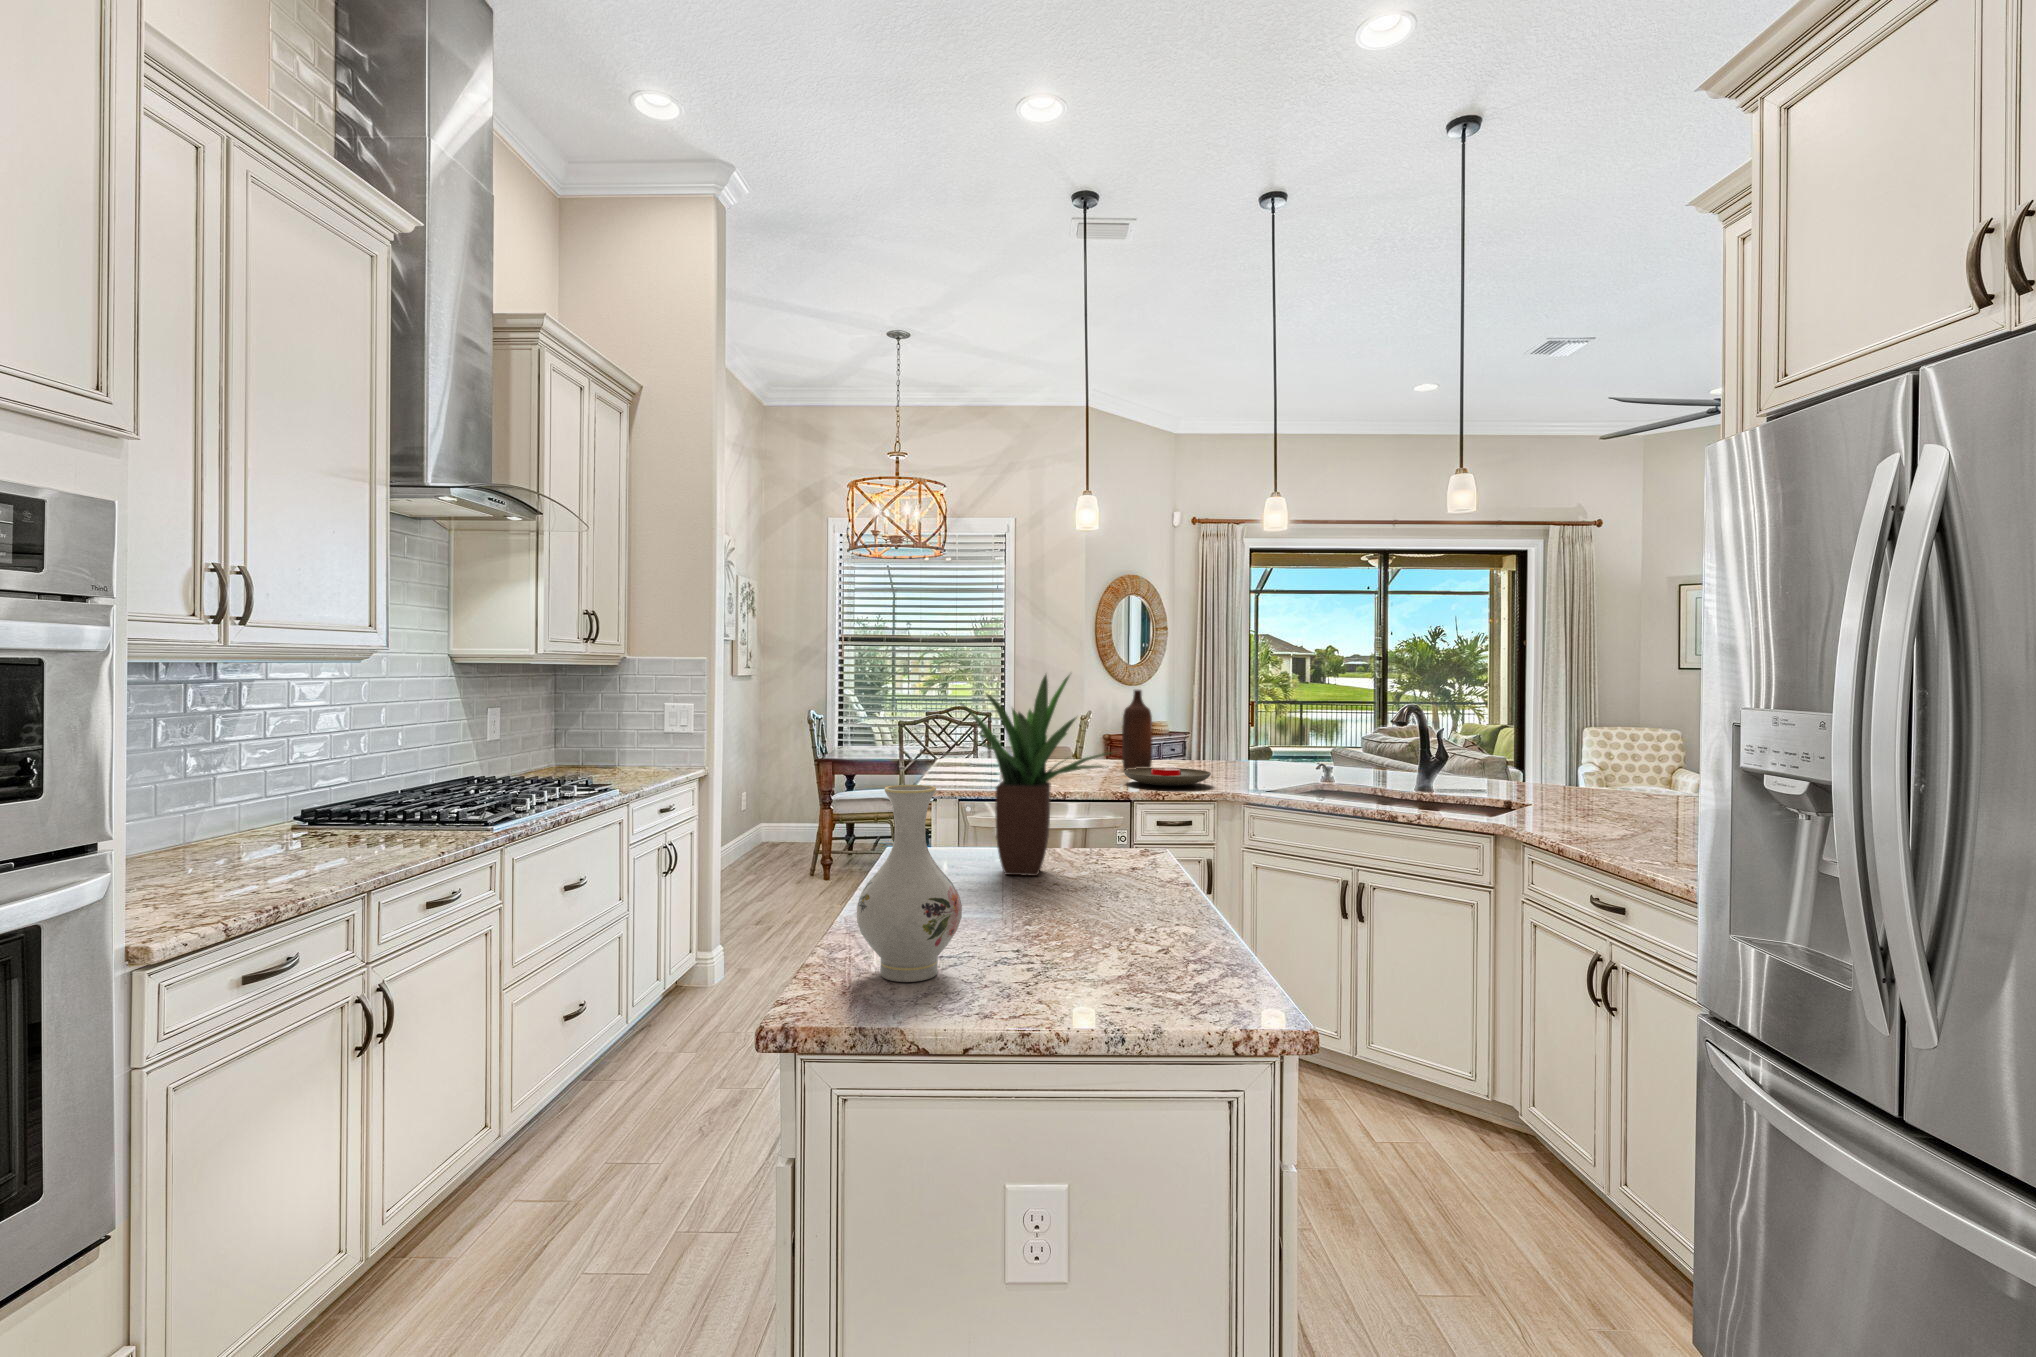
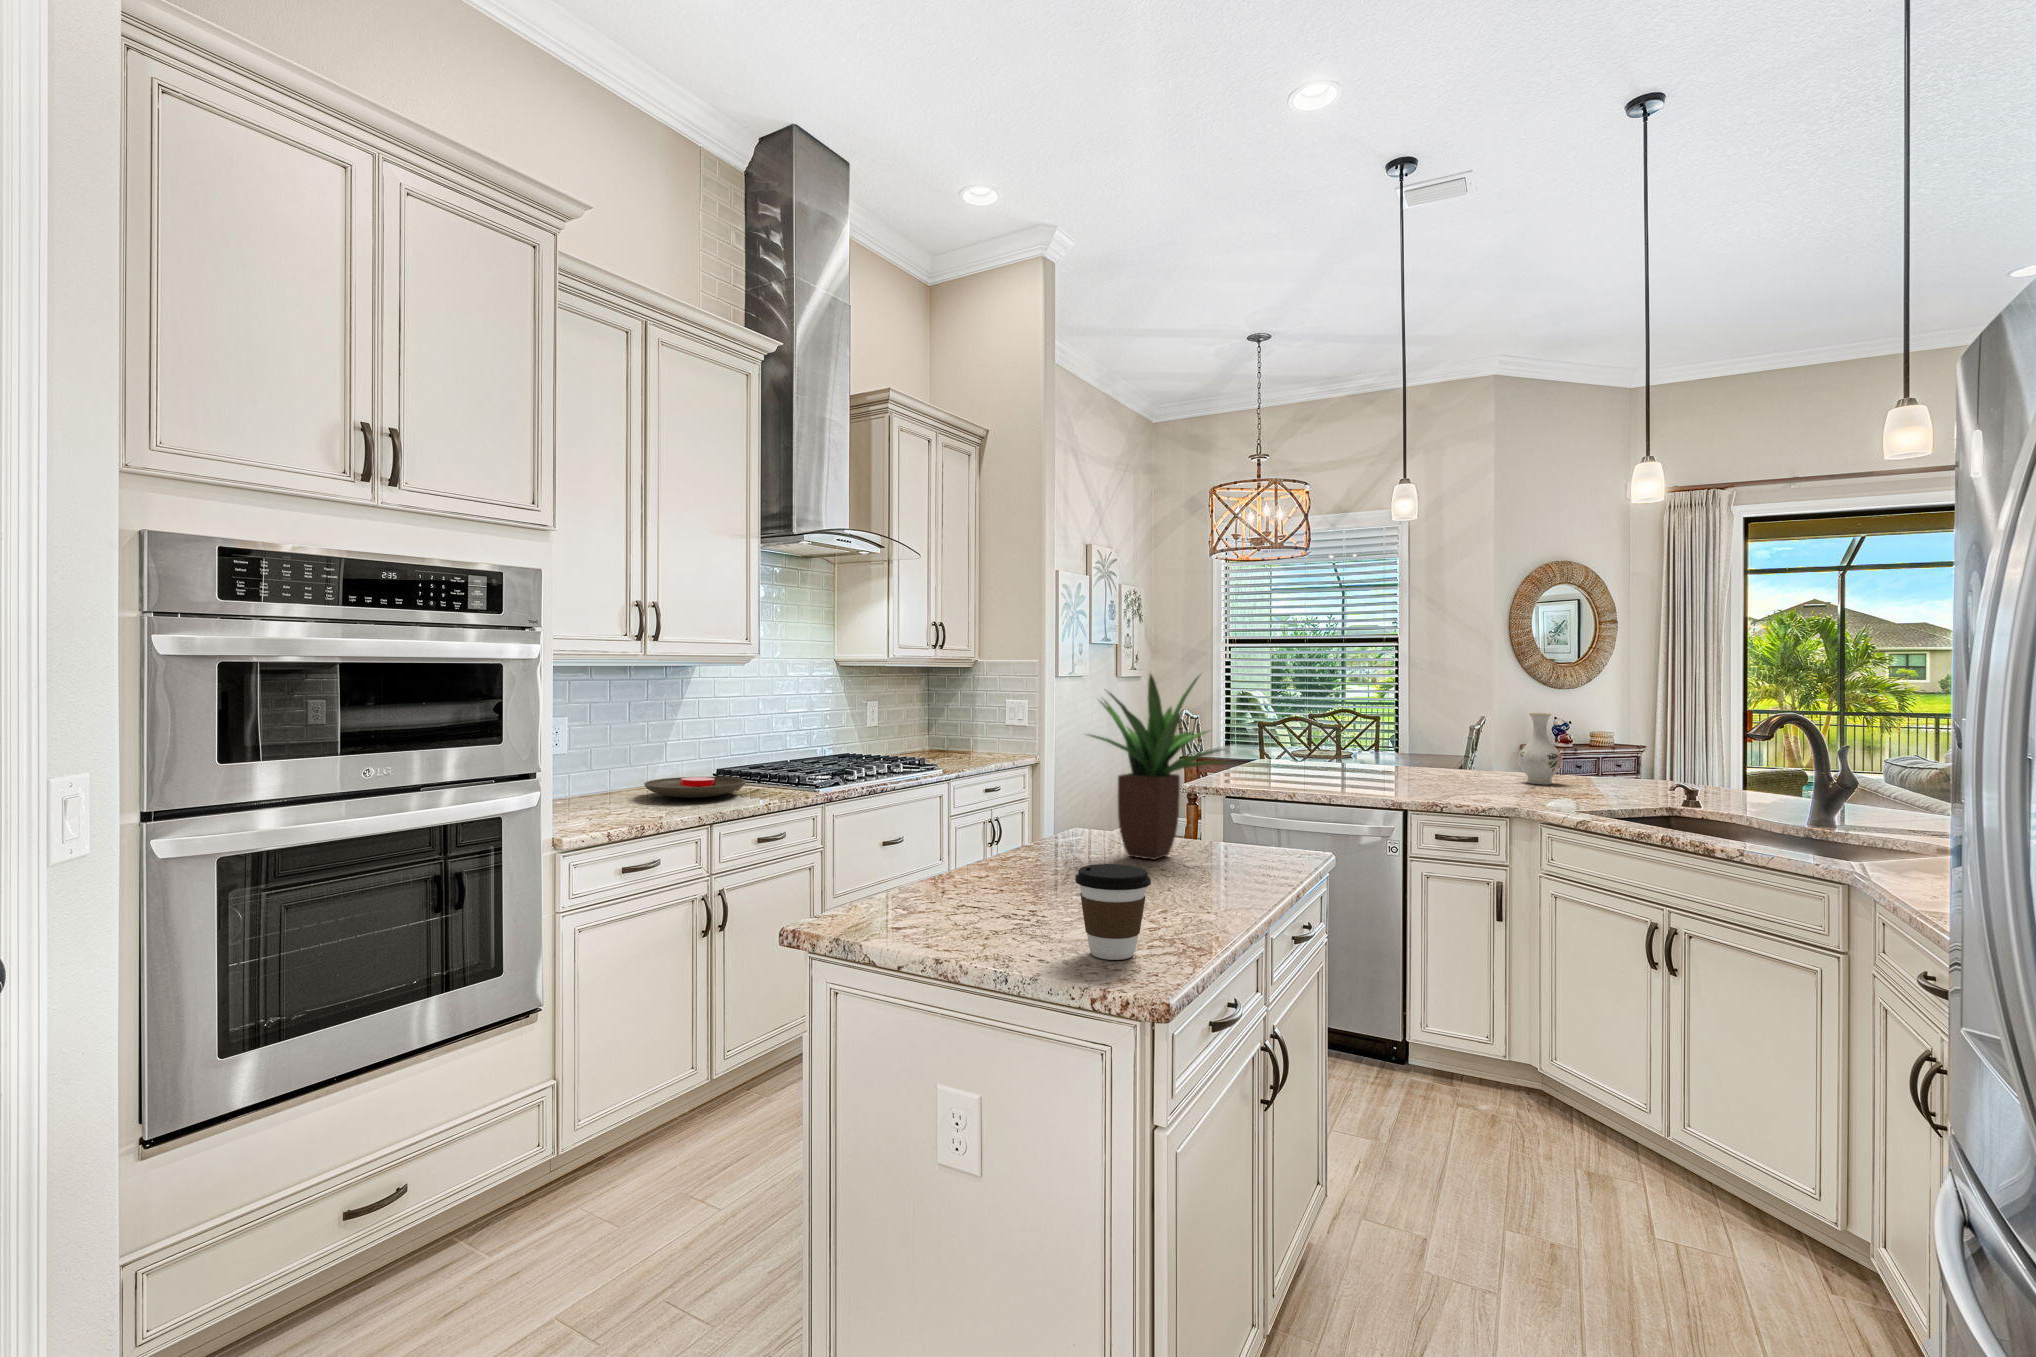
bottle: present [1122,690,1152,770] -> none [1437,692,1473,781]
plate: present [1124,768,1211,786] -> present [644,777,746,798]
vase: present [857,785,962,982] -> present [1518,713,1562,784]
coffee cup: none [1141,887,1227,995] -> present [1075,864,1151,960]

